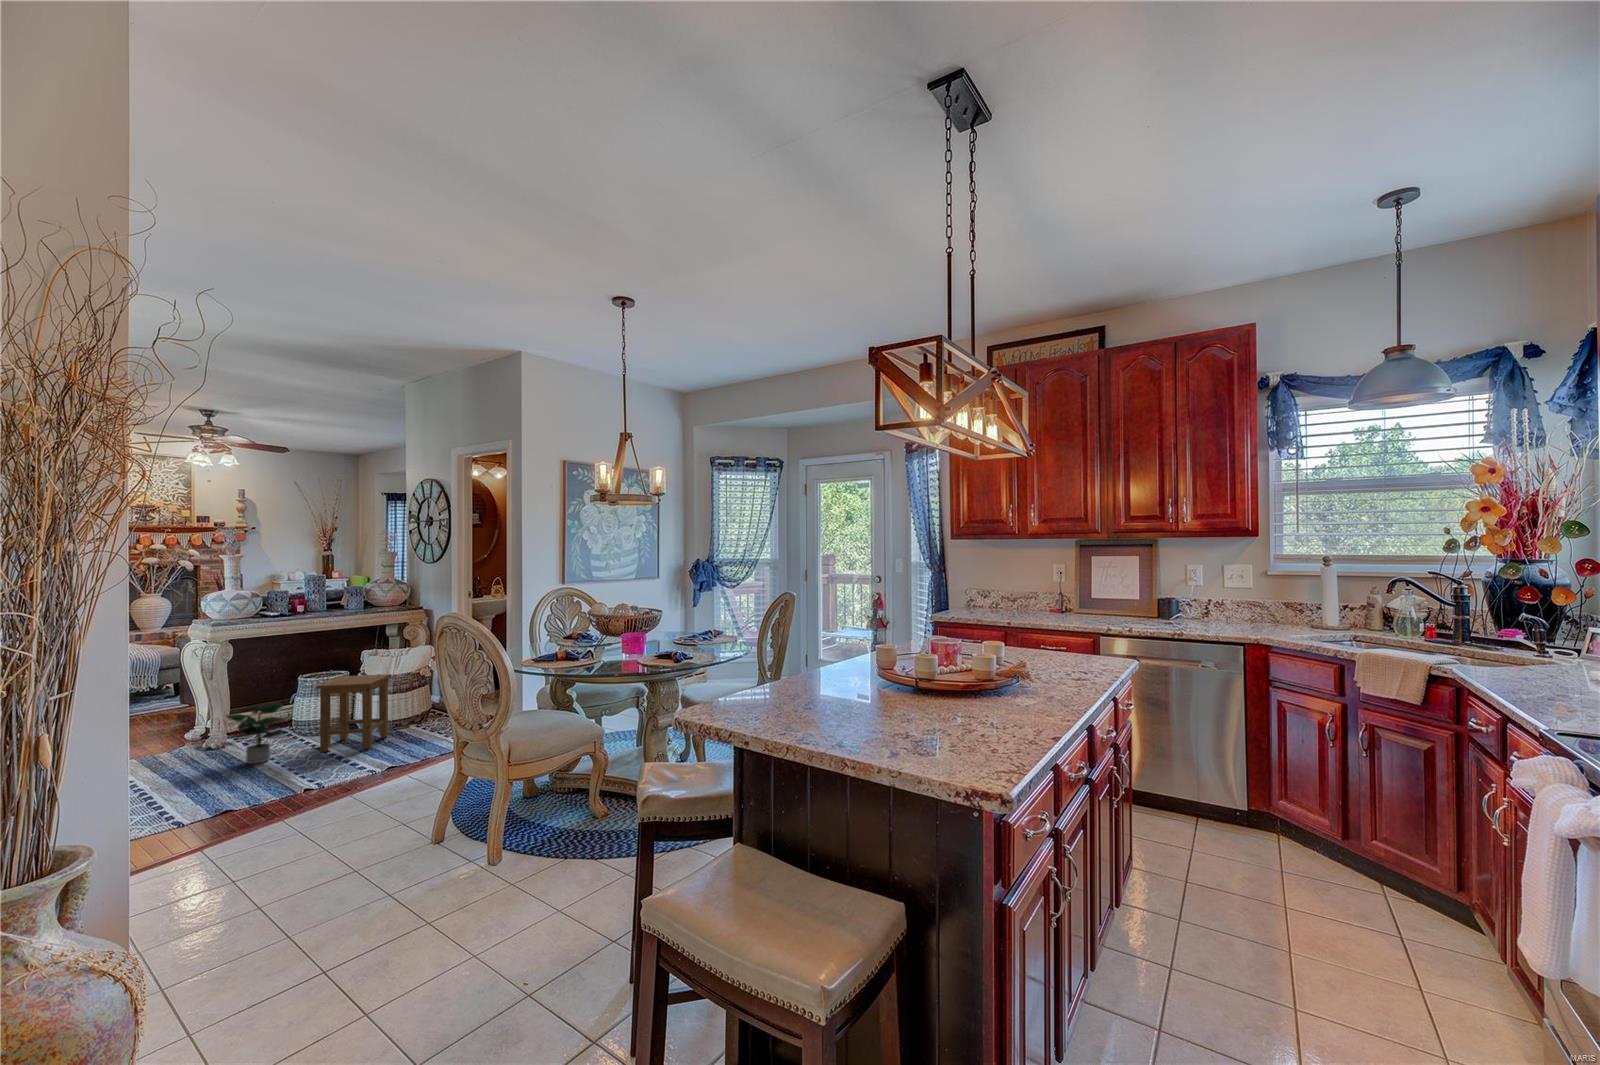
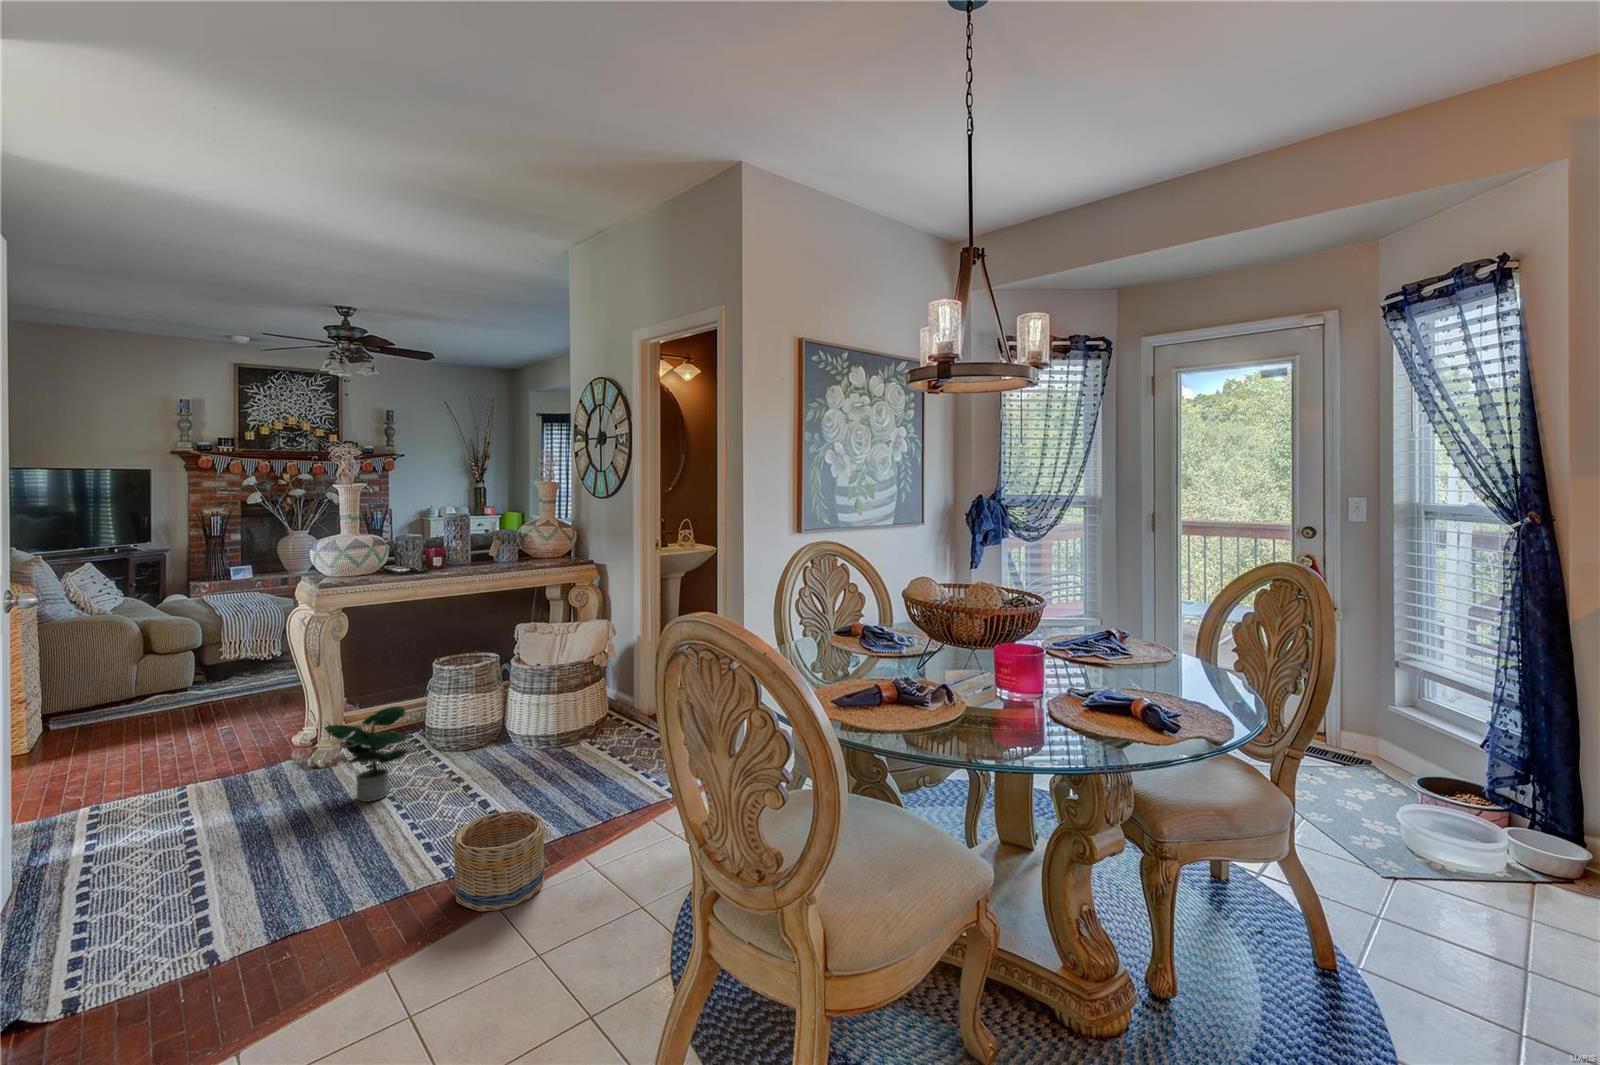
stool: present [317,674,391,752] -> none [450,667,553,786]
basket: none [327,747,386,797] -> present [452,811,545,911]

